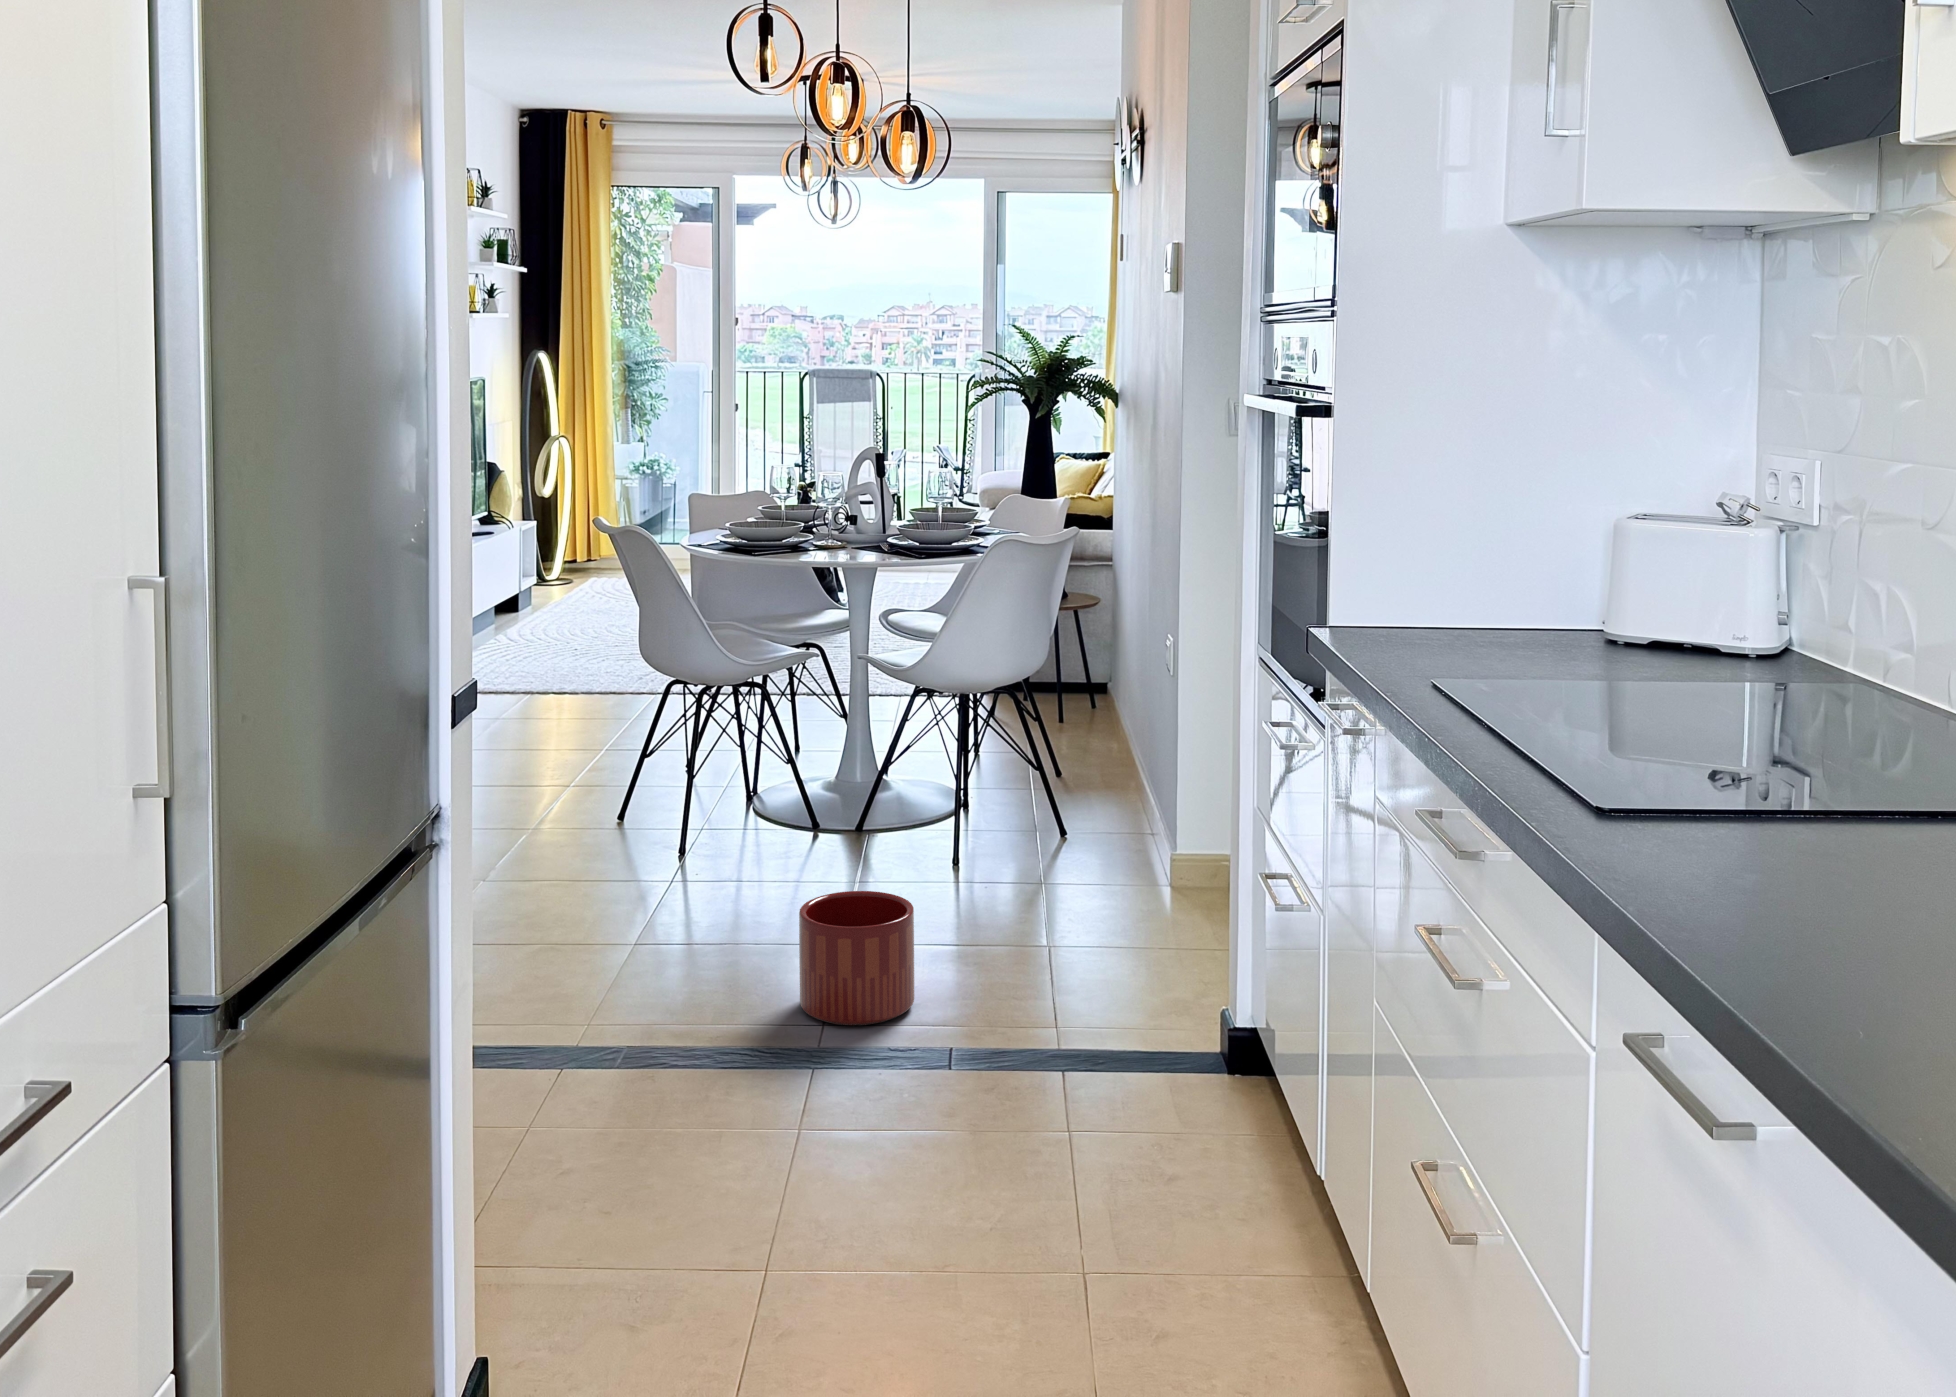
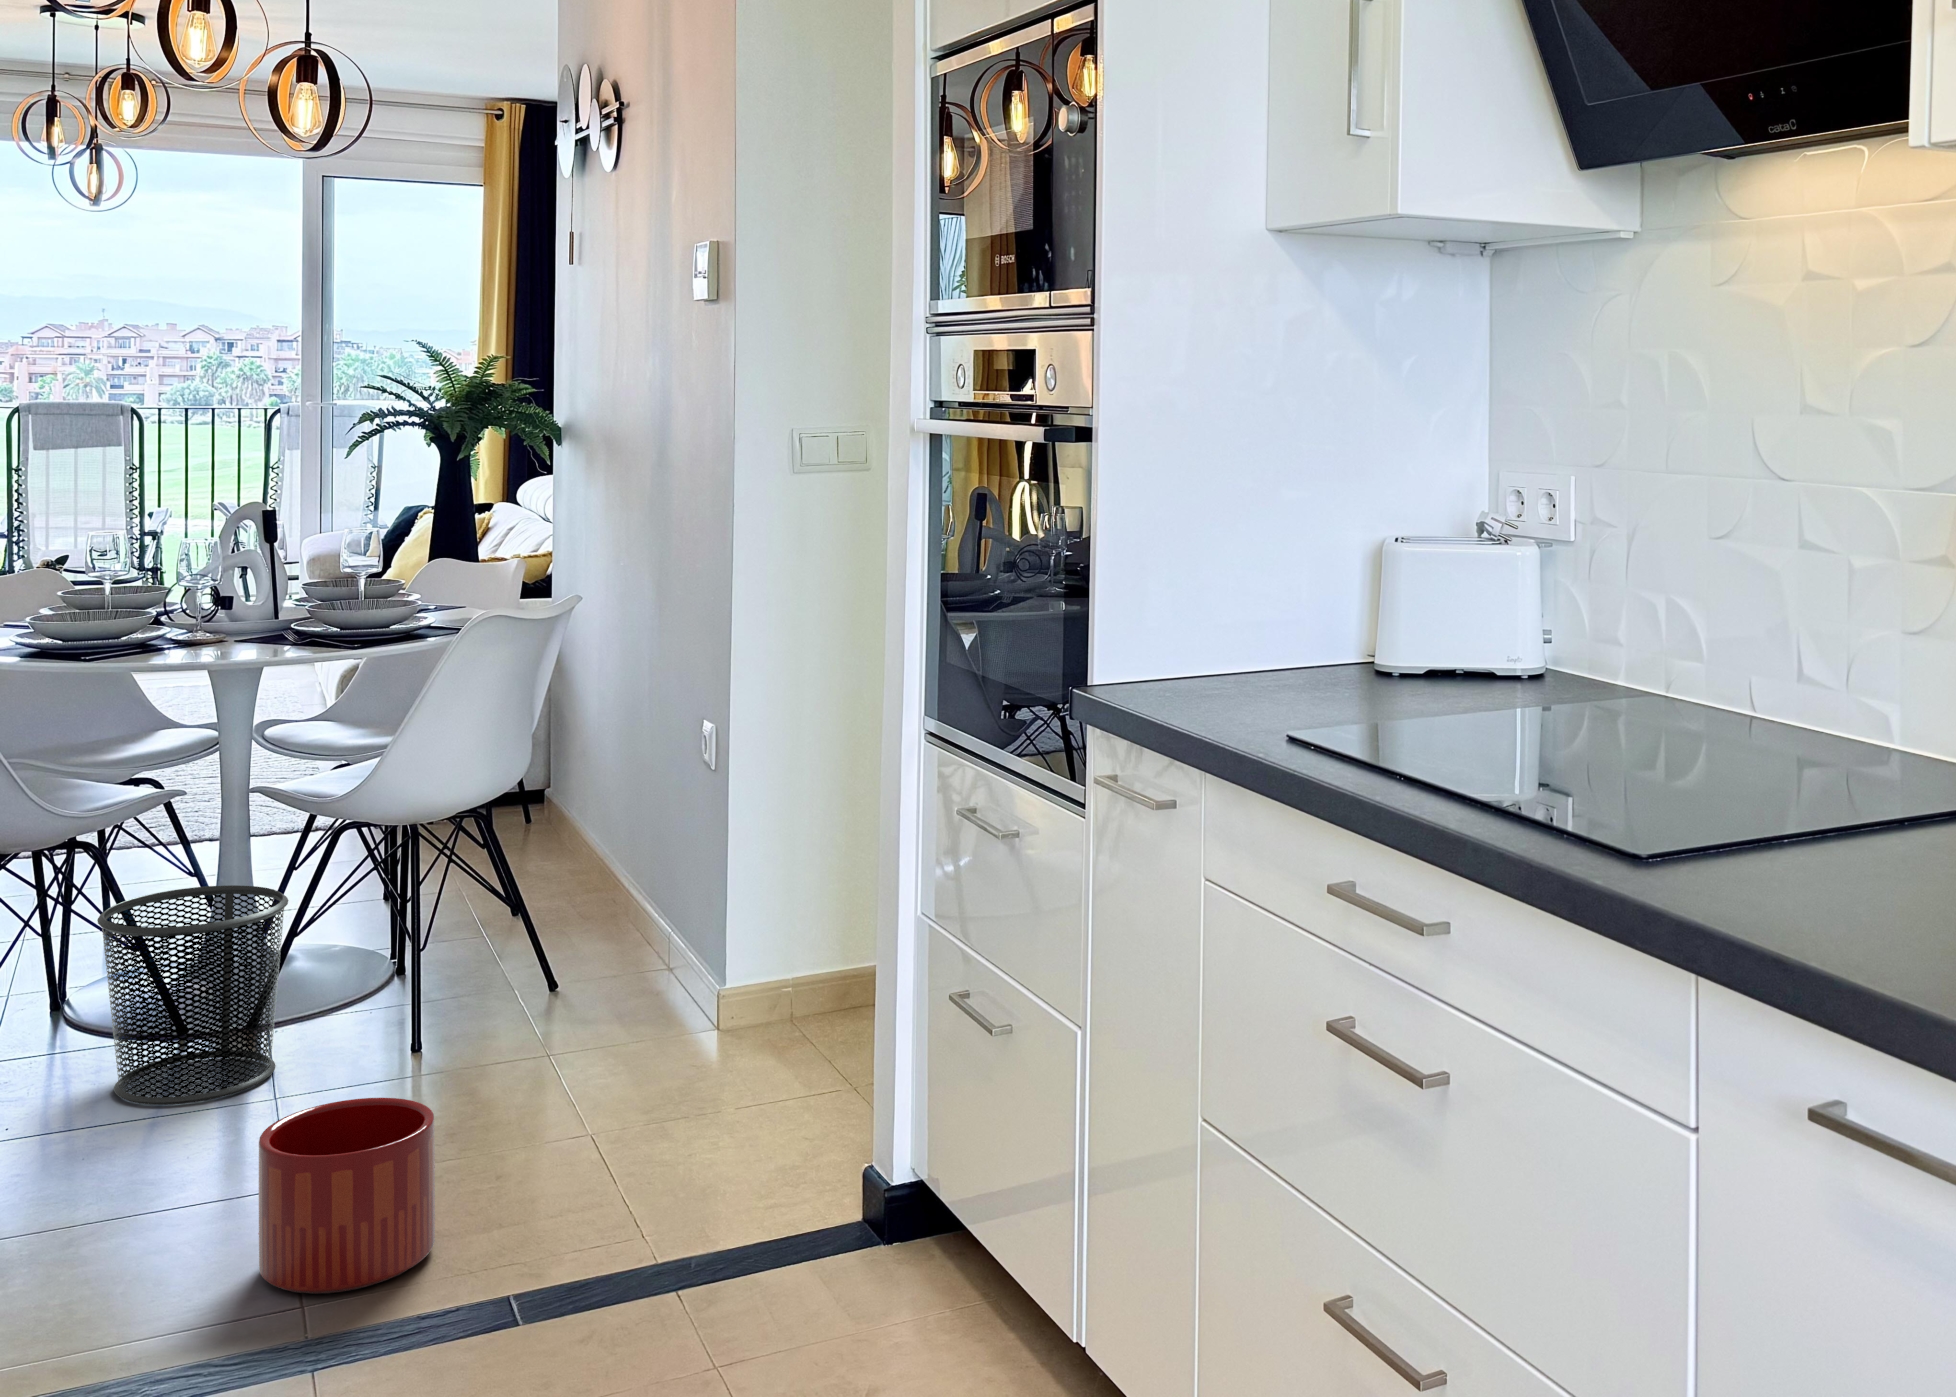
waste bin: none [749,729,869,881] -> present [97,885,288,1105]

